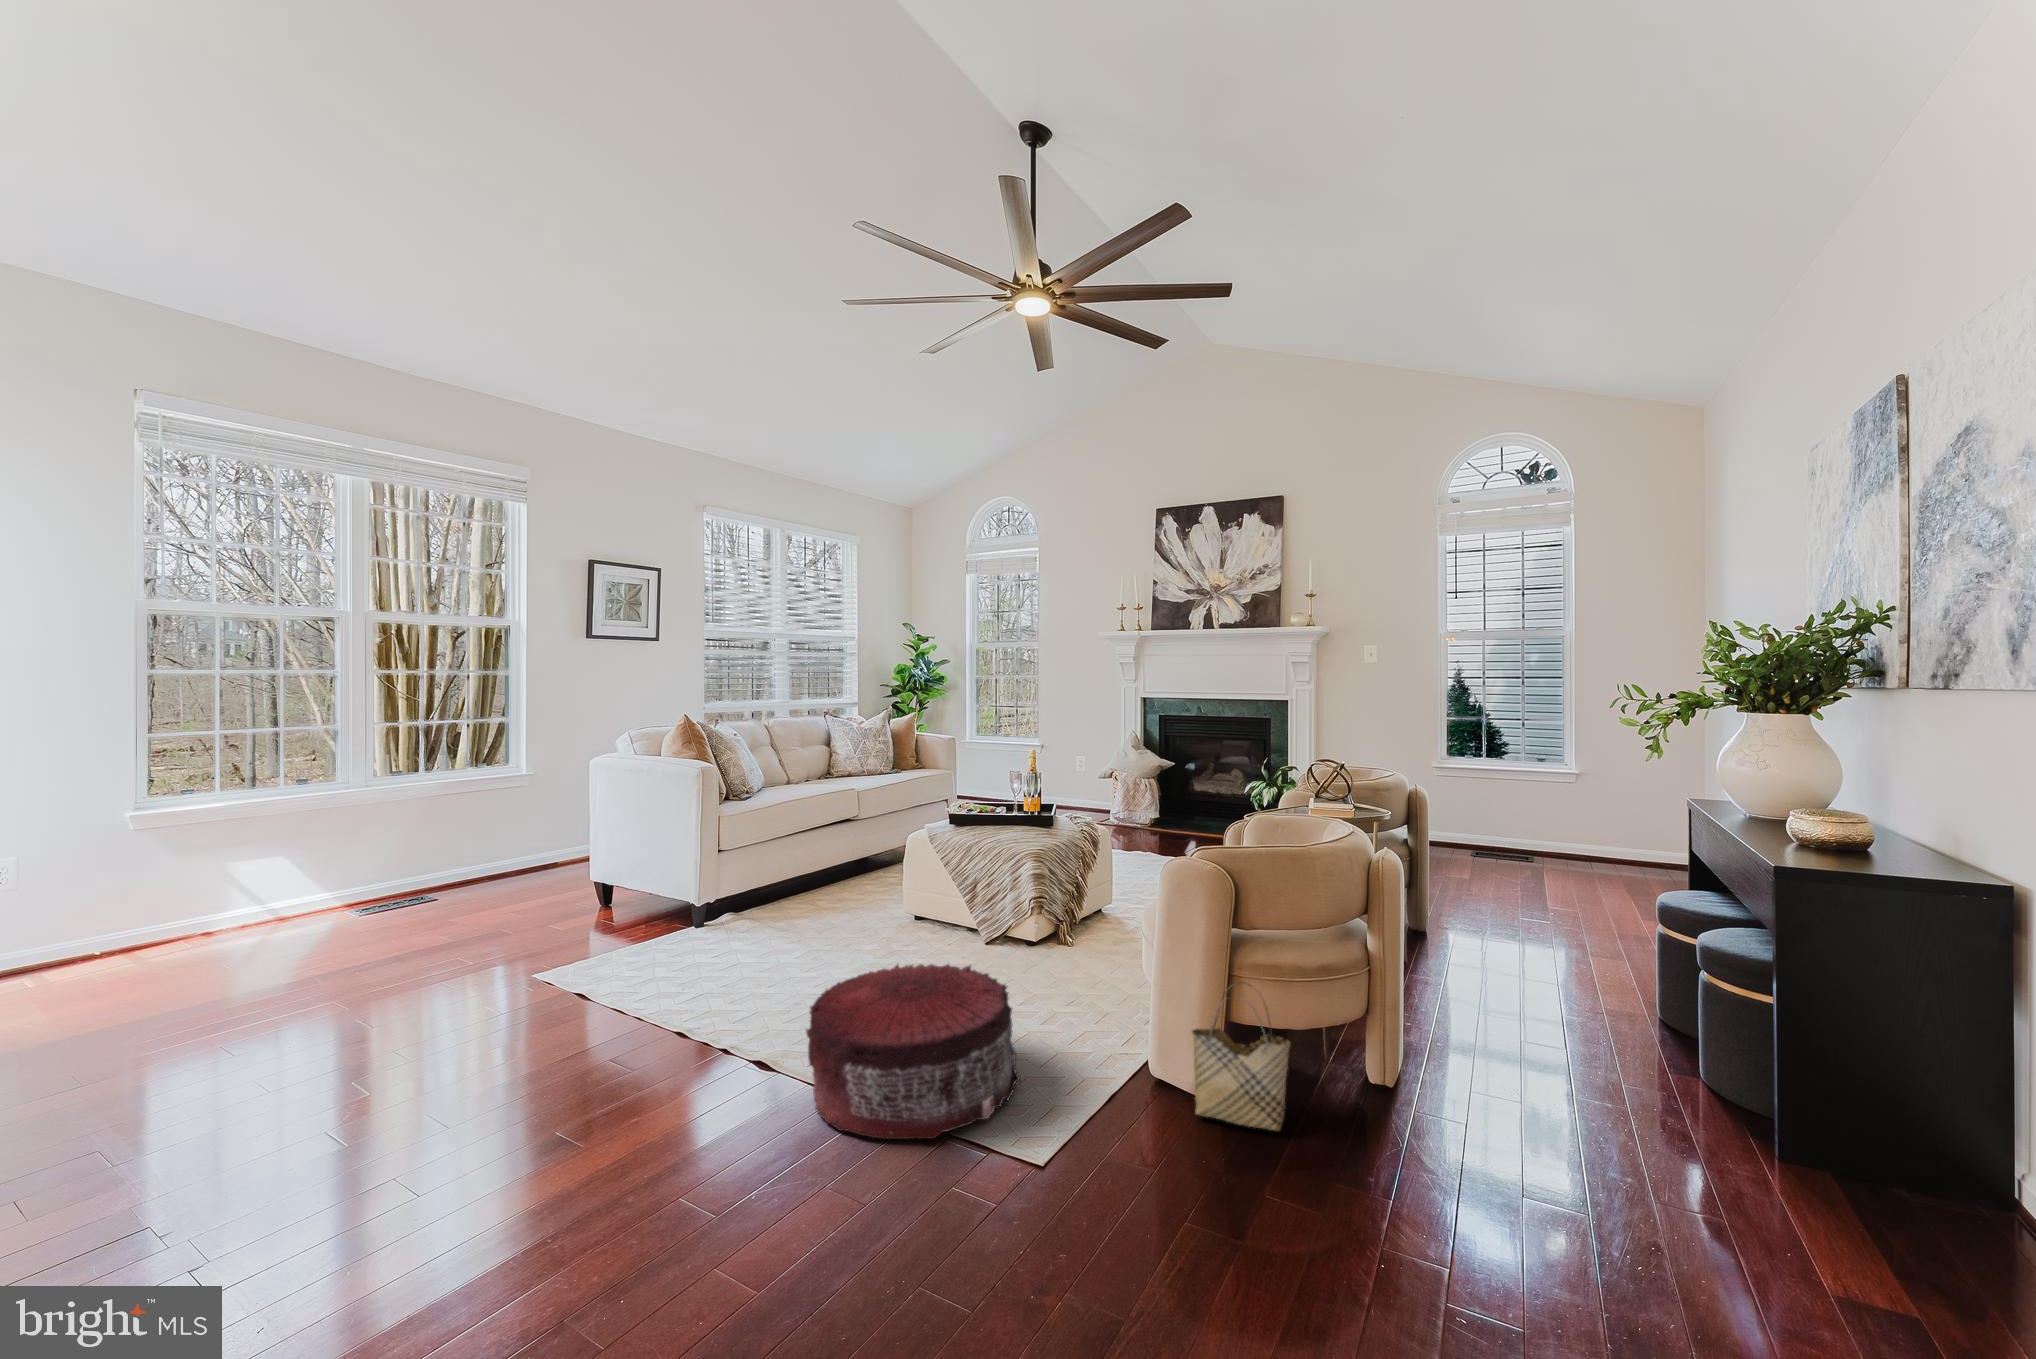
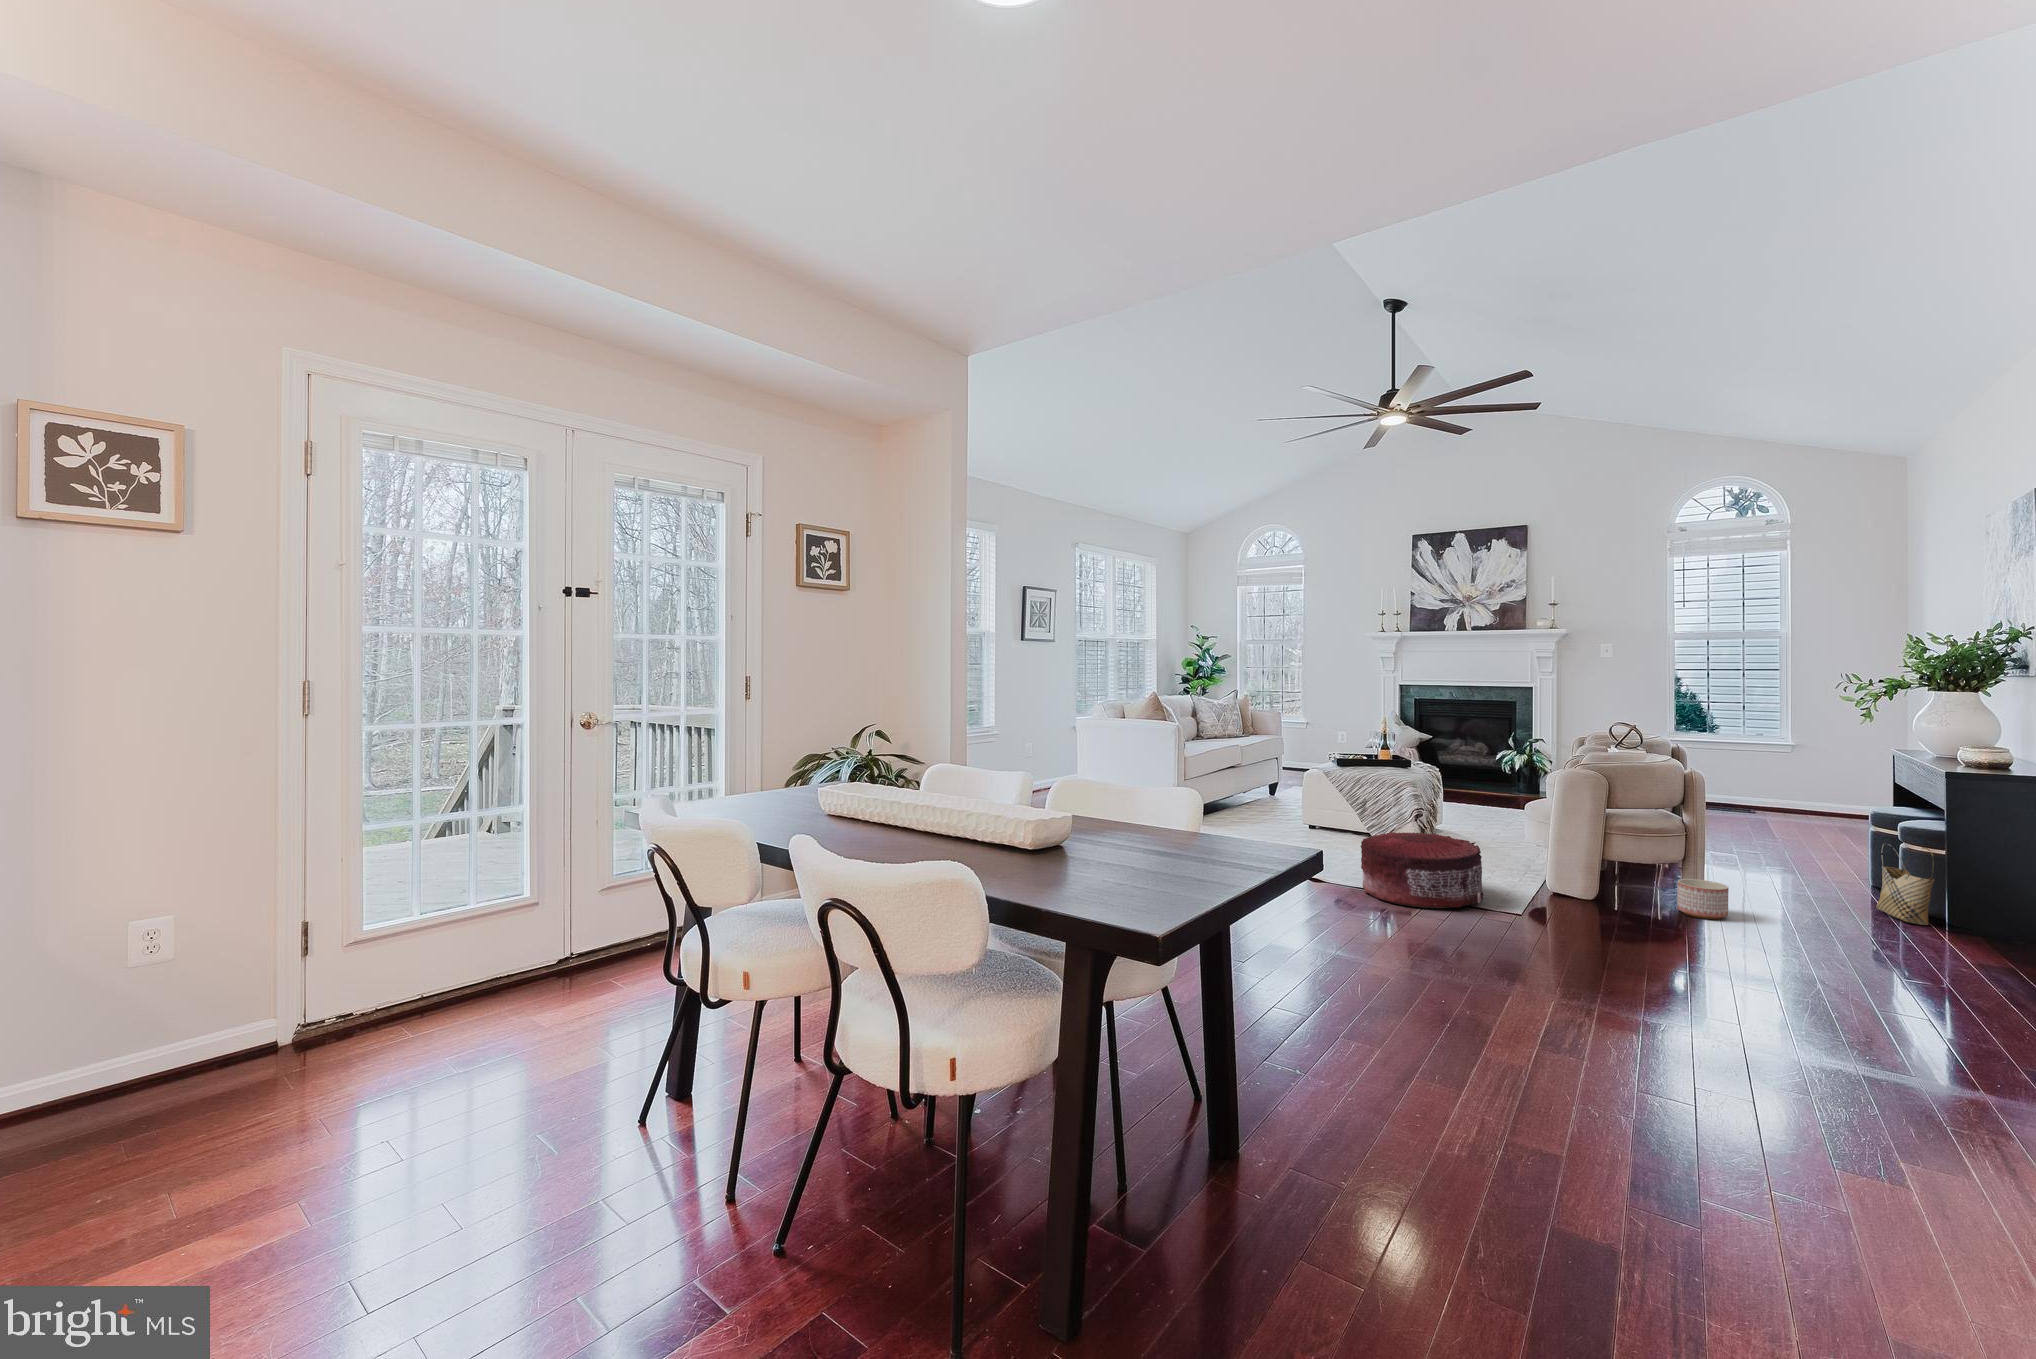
woven basket: present [1192,982,1290,1131] -> present [1876,844,1935,925]
planter: none [1333,1056,1412,1144] -> present [1677,879,1729,919]

